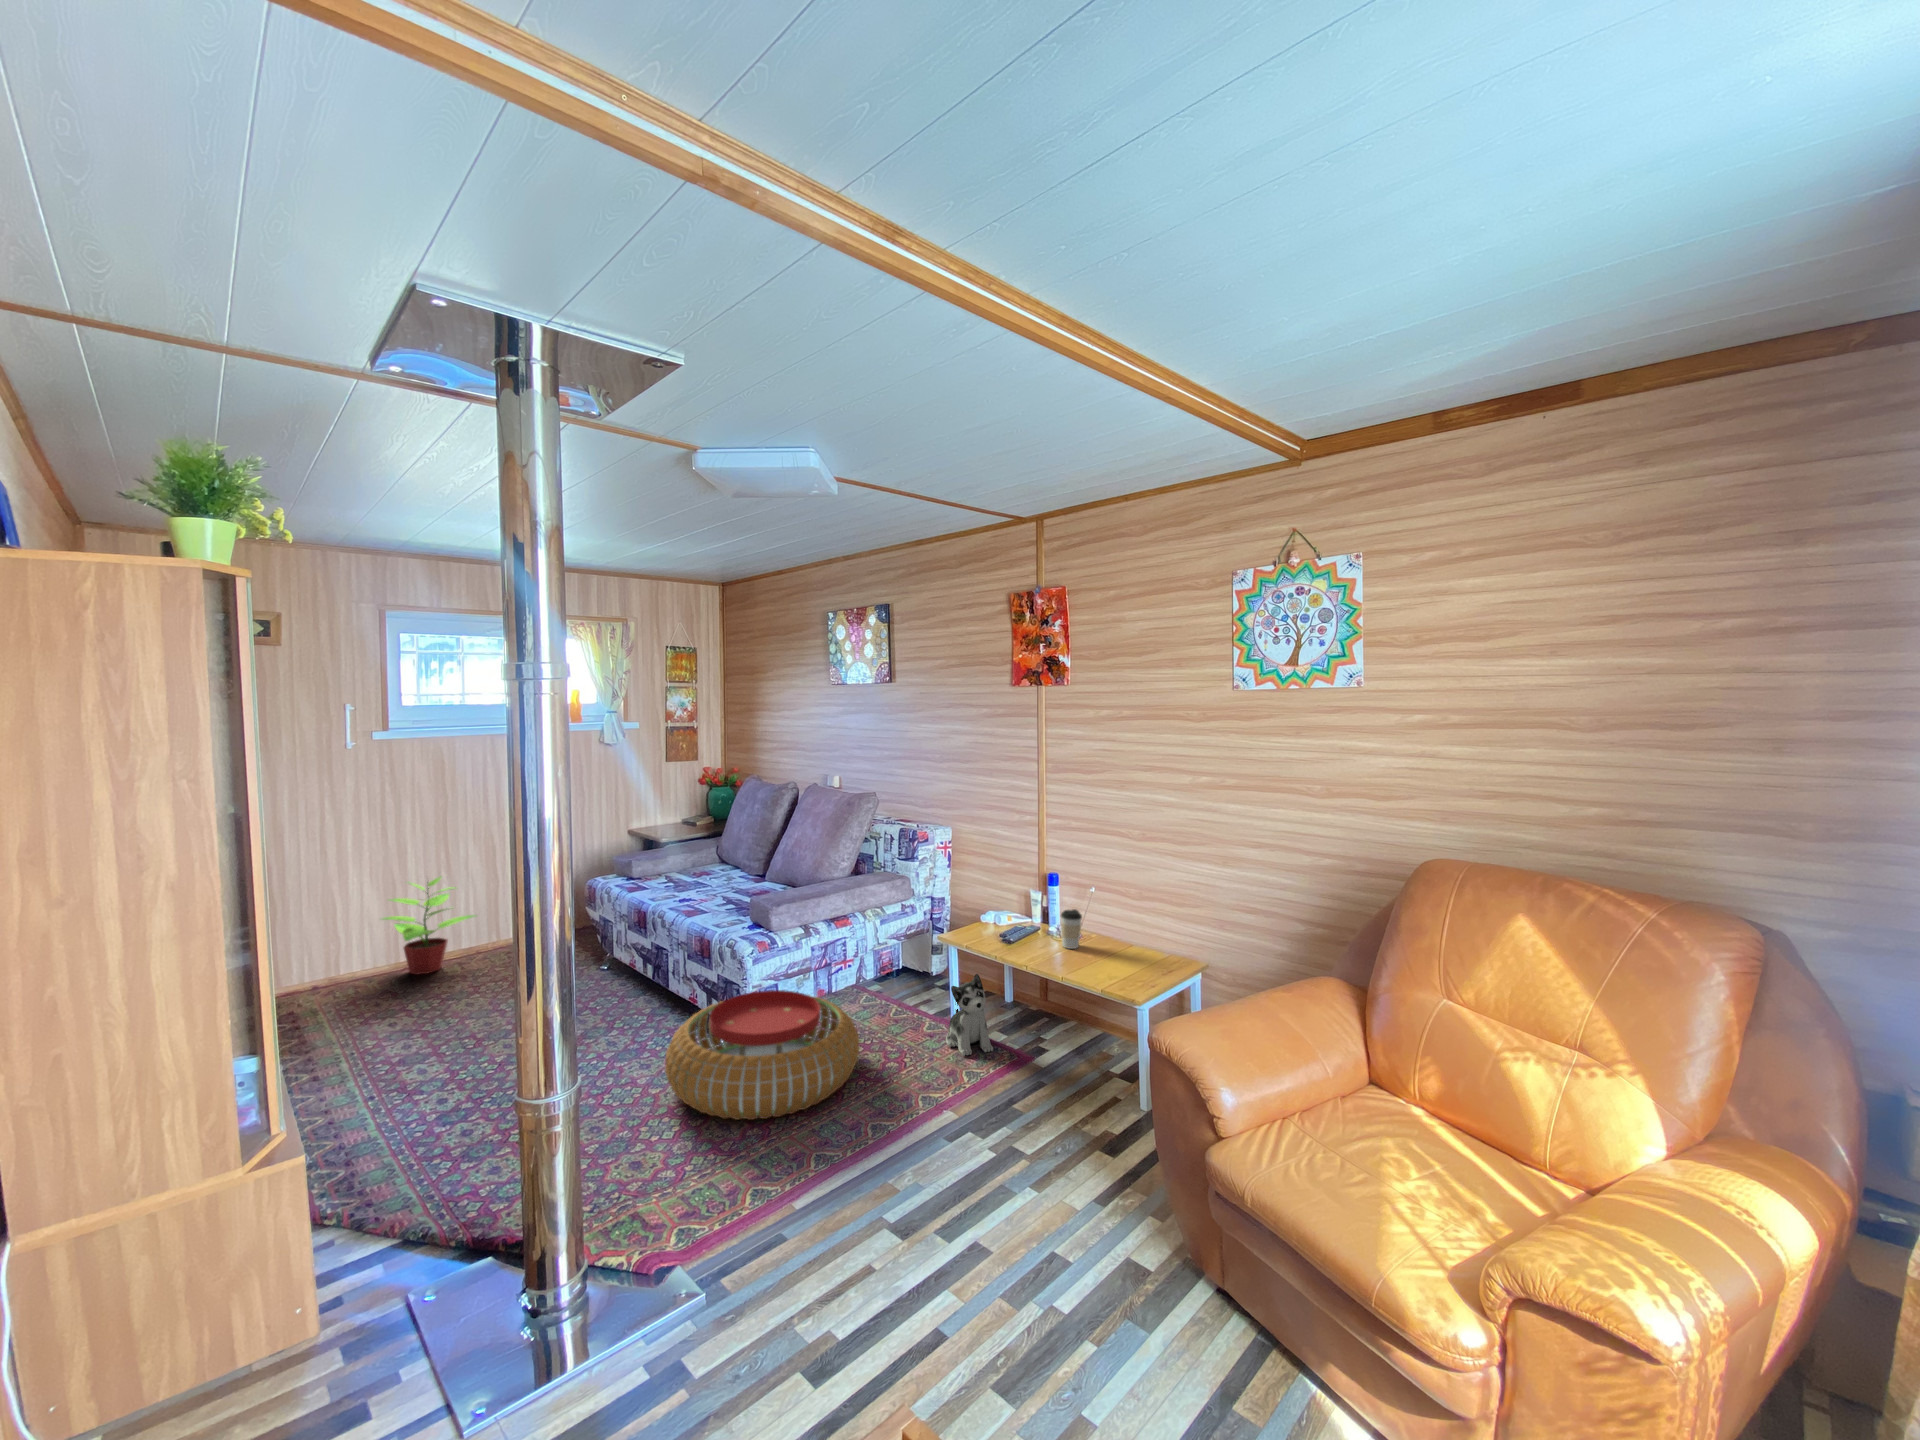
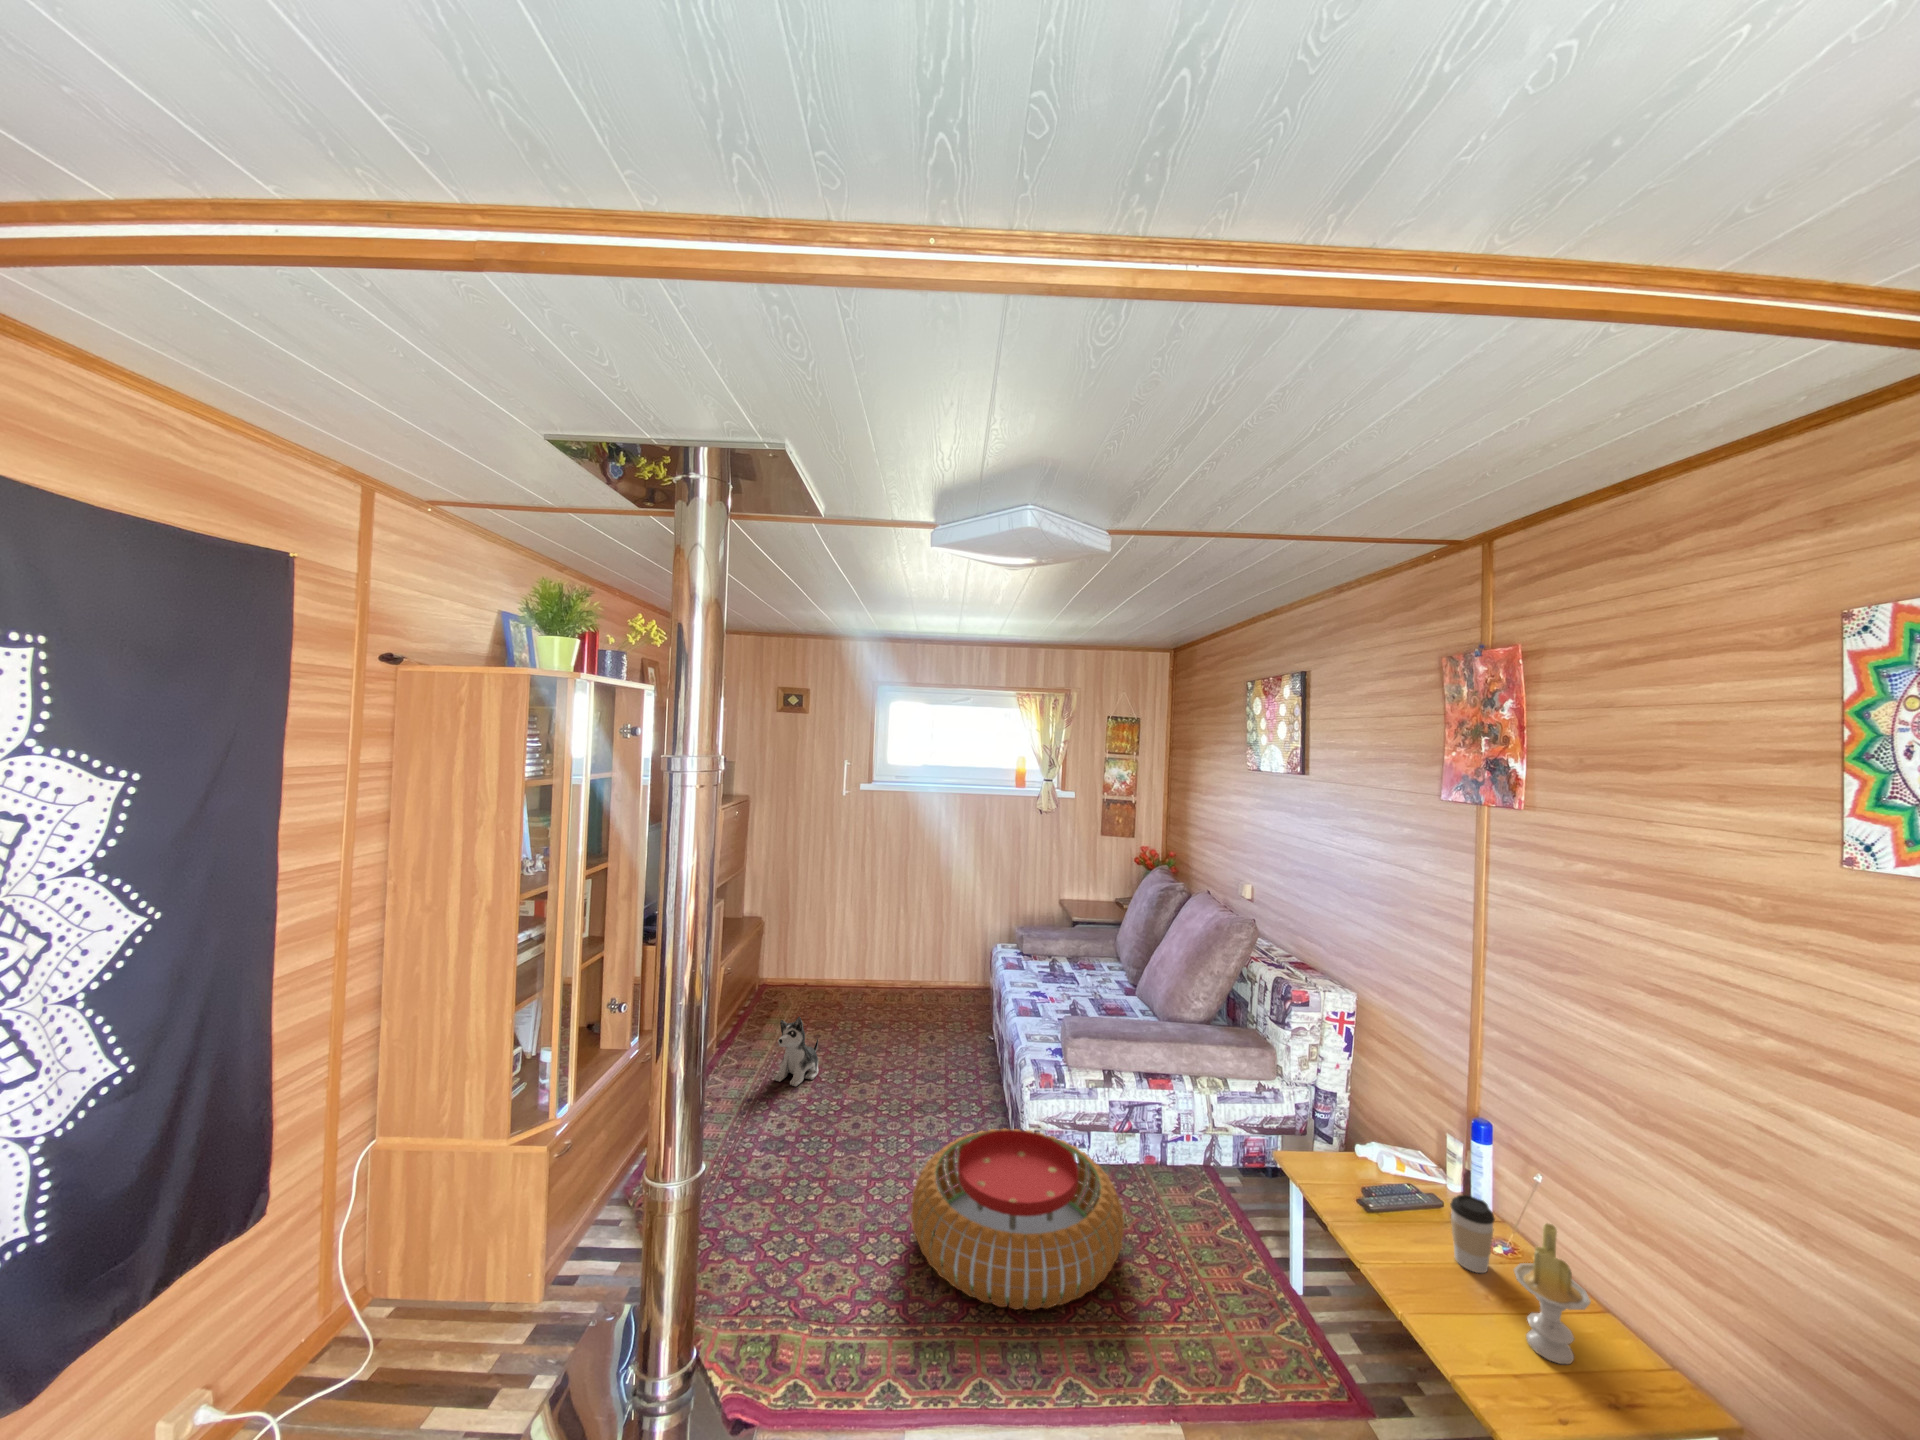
potted plant: present [383,877,474,974] -> none [863,918,927,1000]
candle: none [1106,897,1138,965] -> present [1514,1224,1591,1364]
plush toy: present [946,974,993,1056] -> present [774,1016,818,1086]

